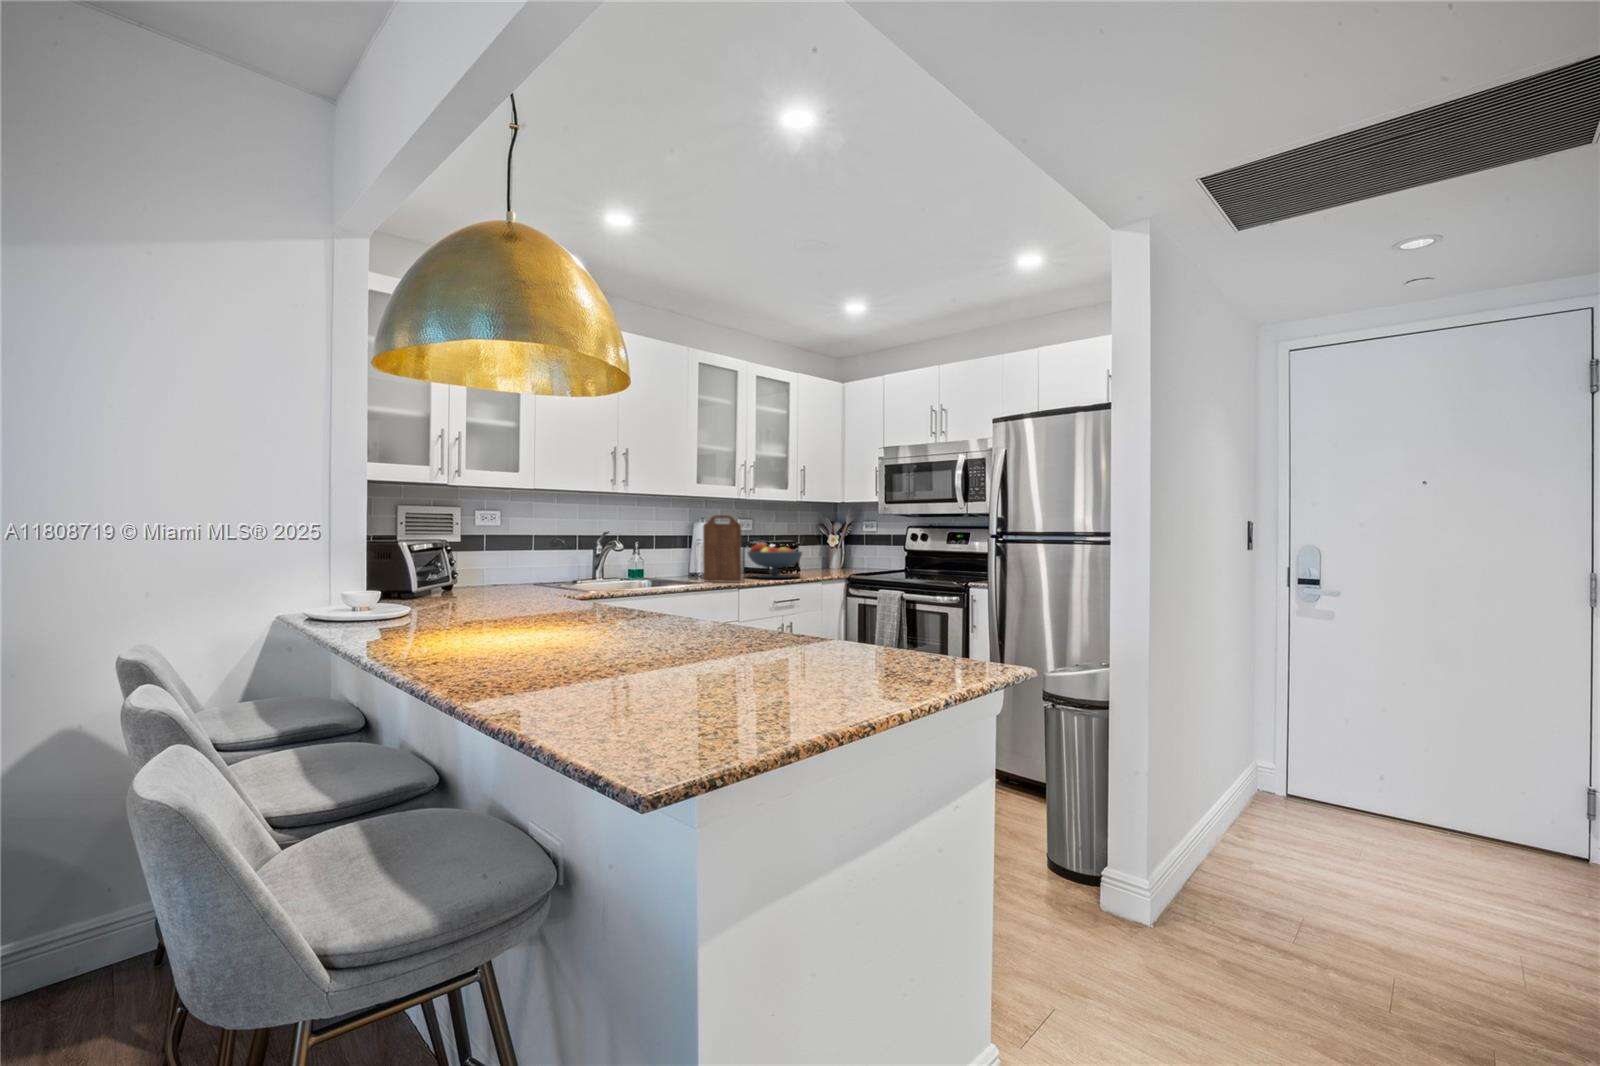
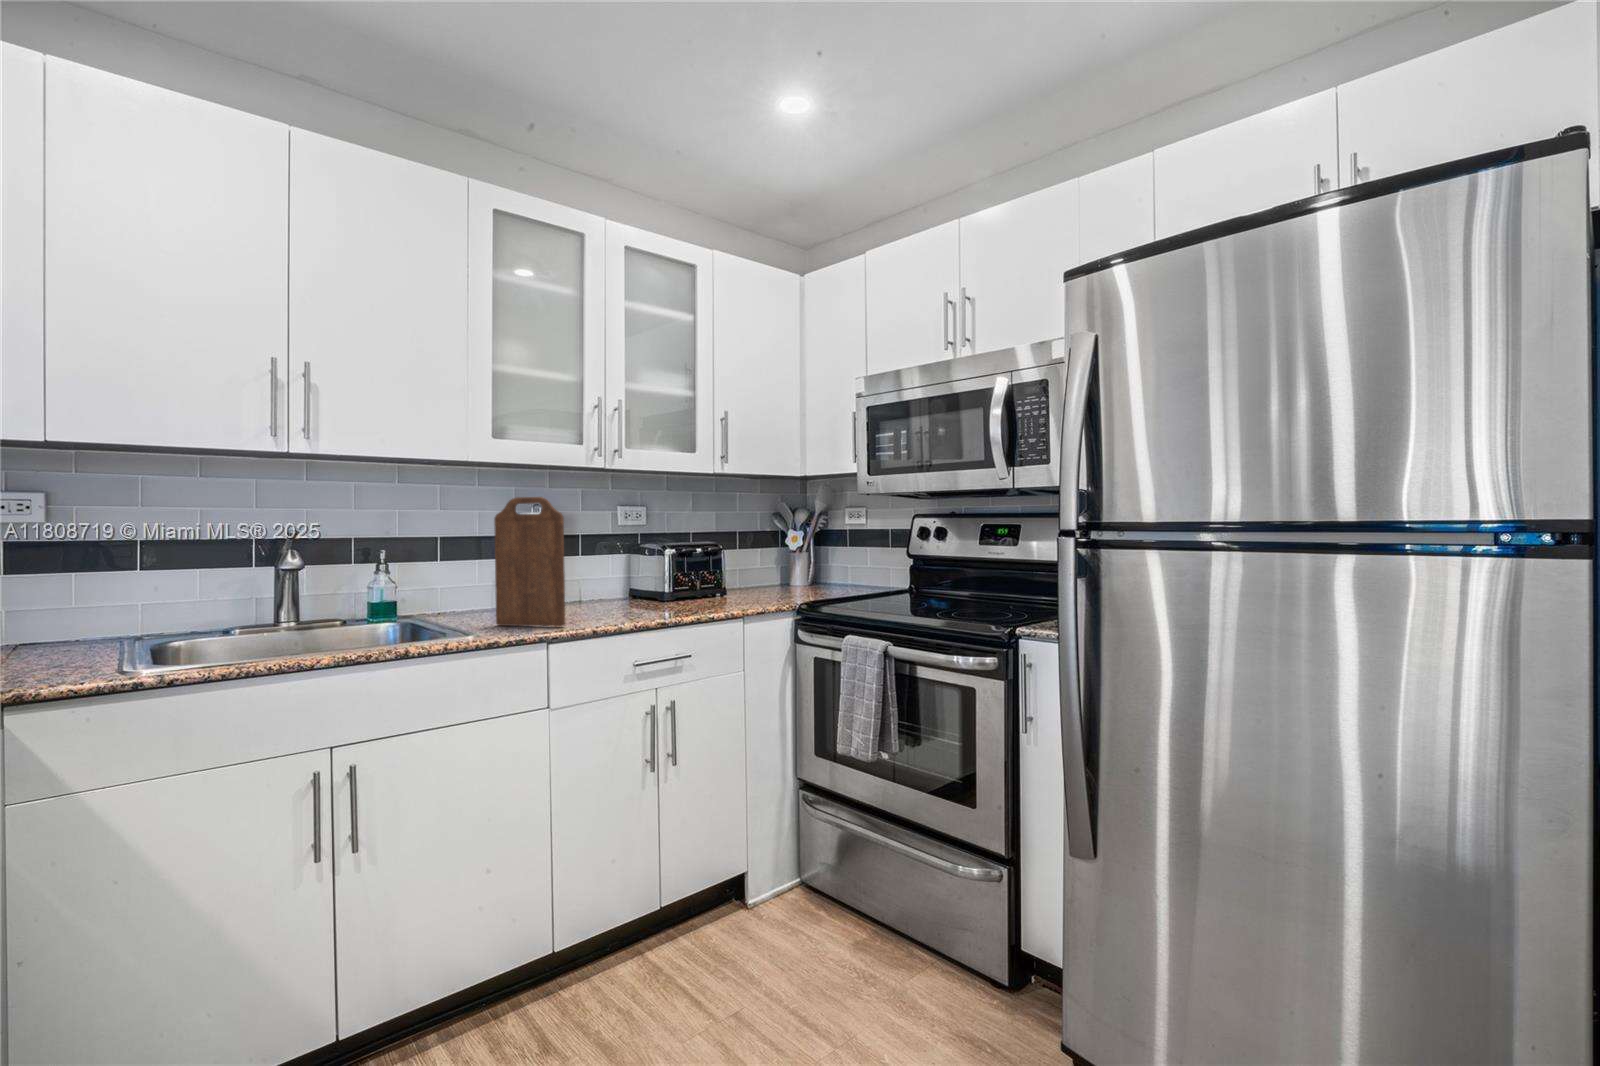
fruit bowl: present [748,543,802,578] -> none [605,547,709,614]

